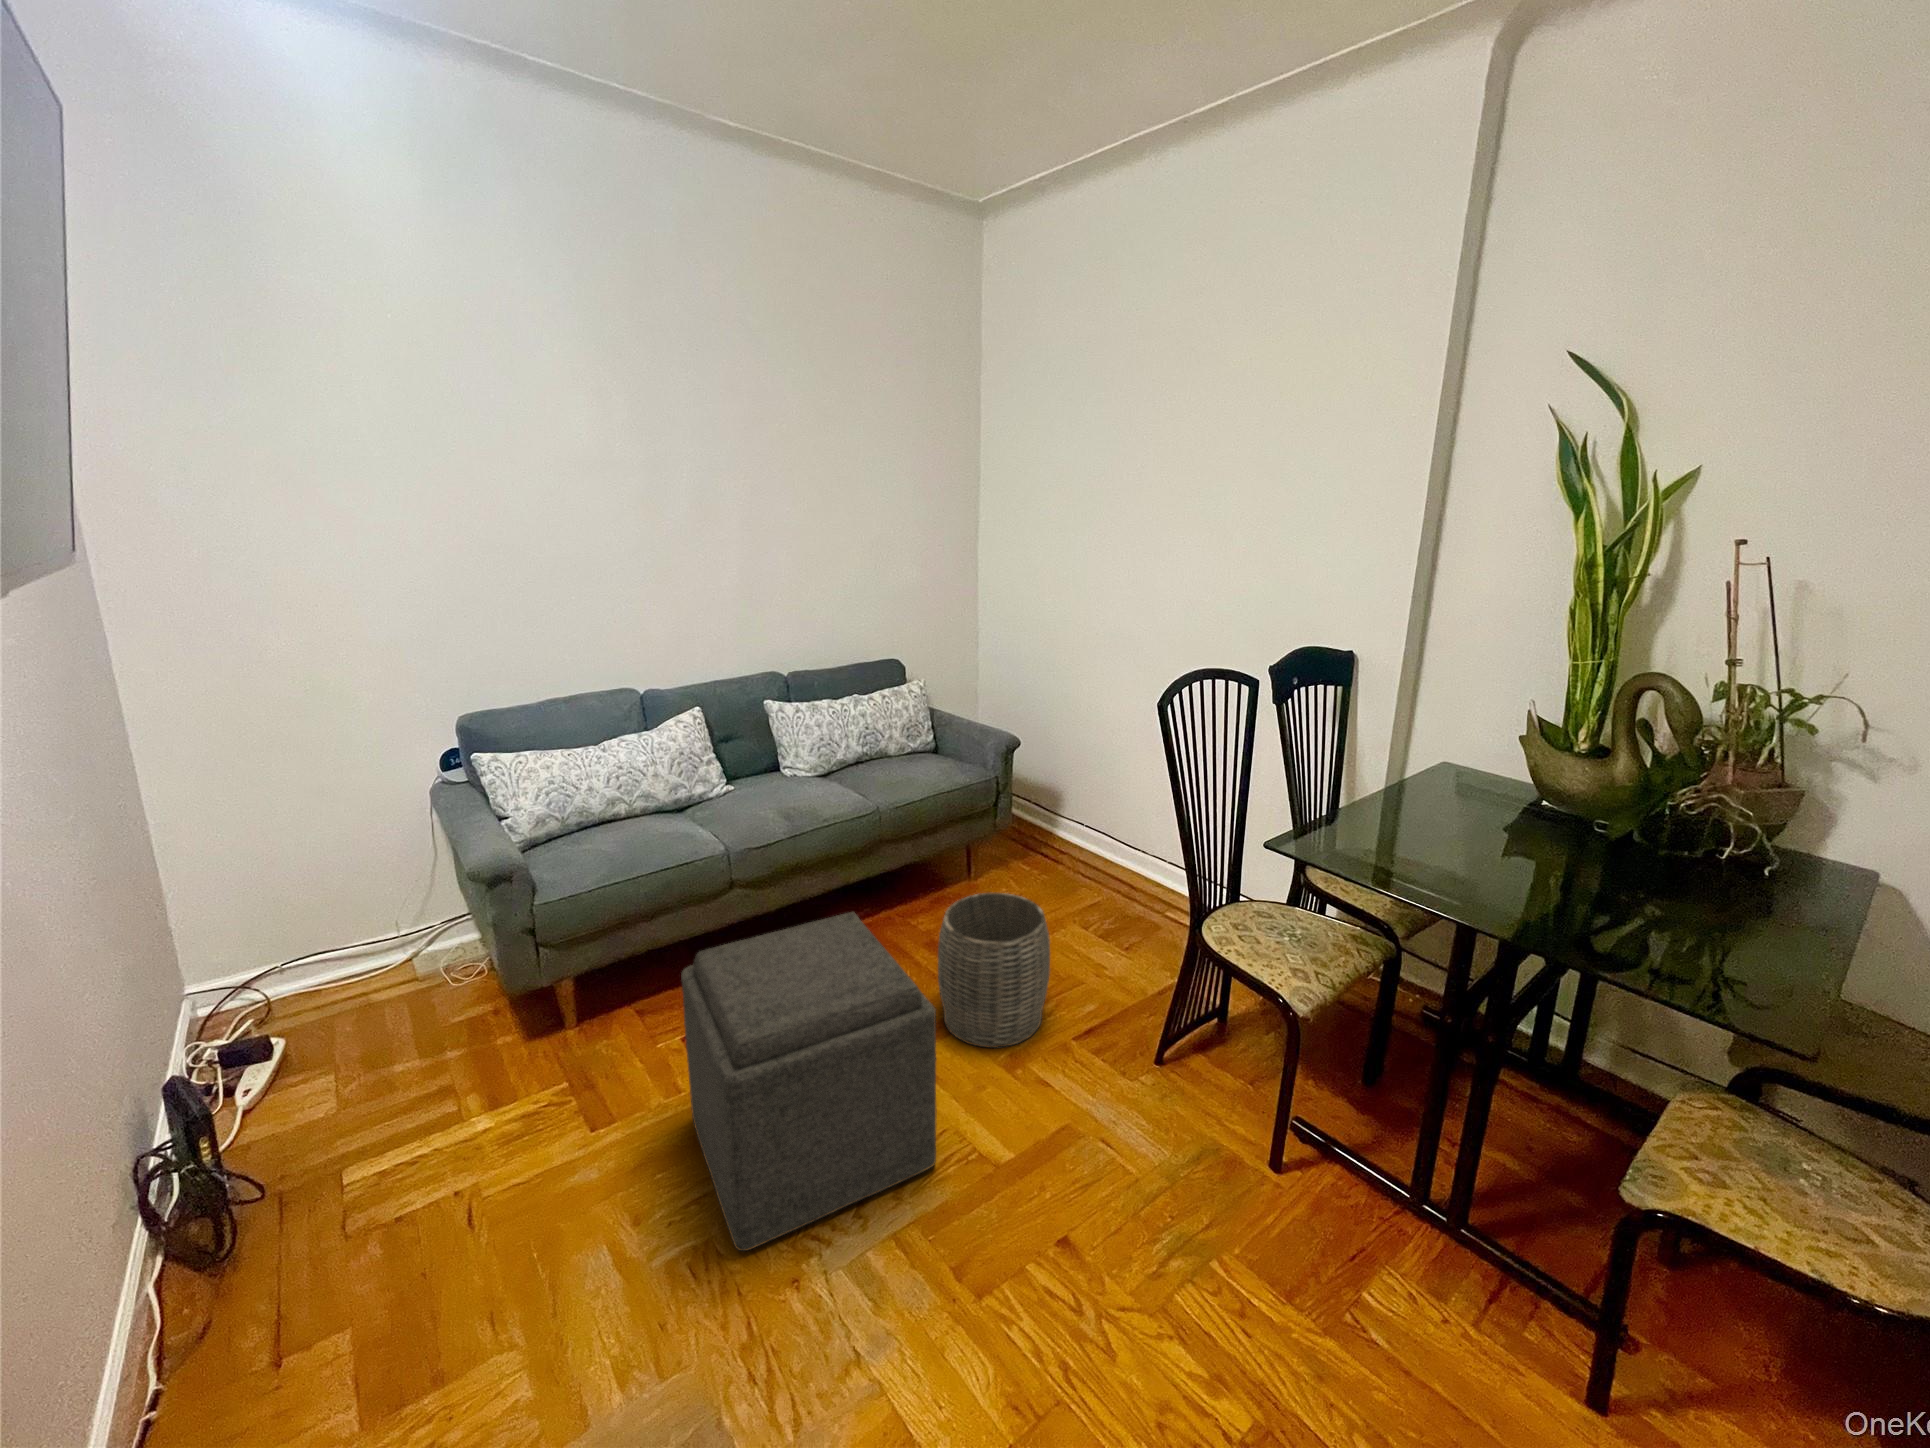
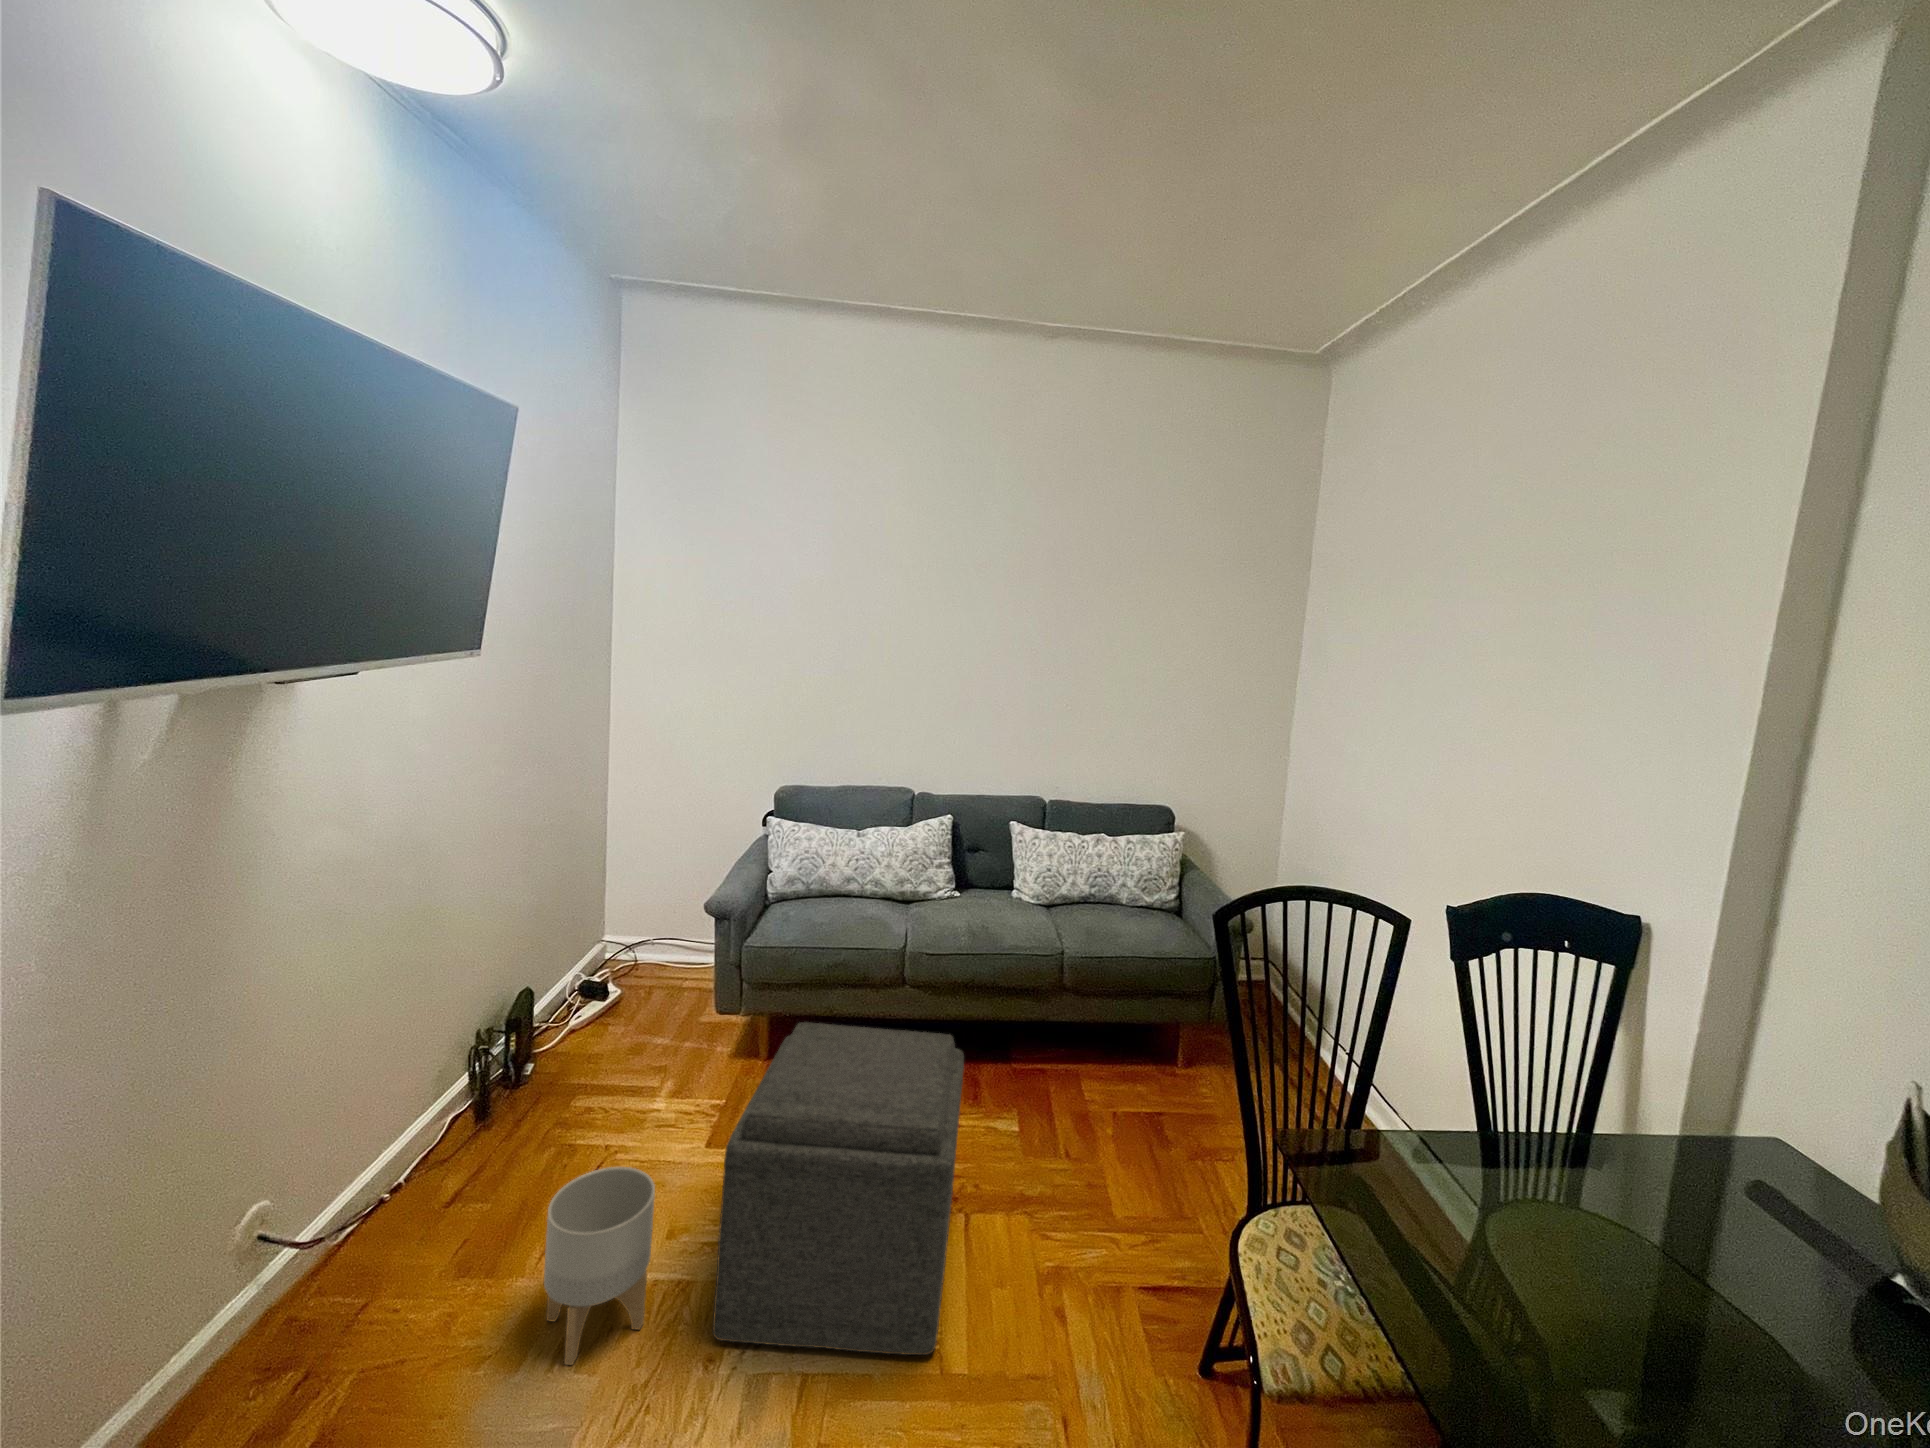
woven basket: present [938,892,1050,1048] -> none [1045,1068,1177,1266]
planter: none [529,1150,658,1352] -> present [544,1167,655,1365]

